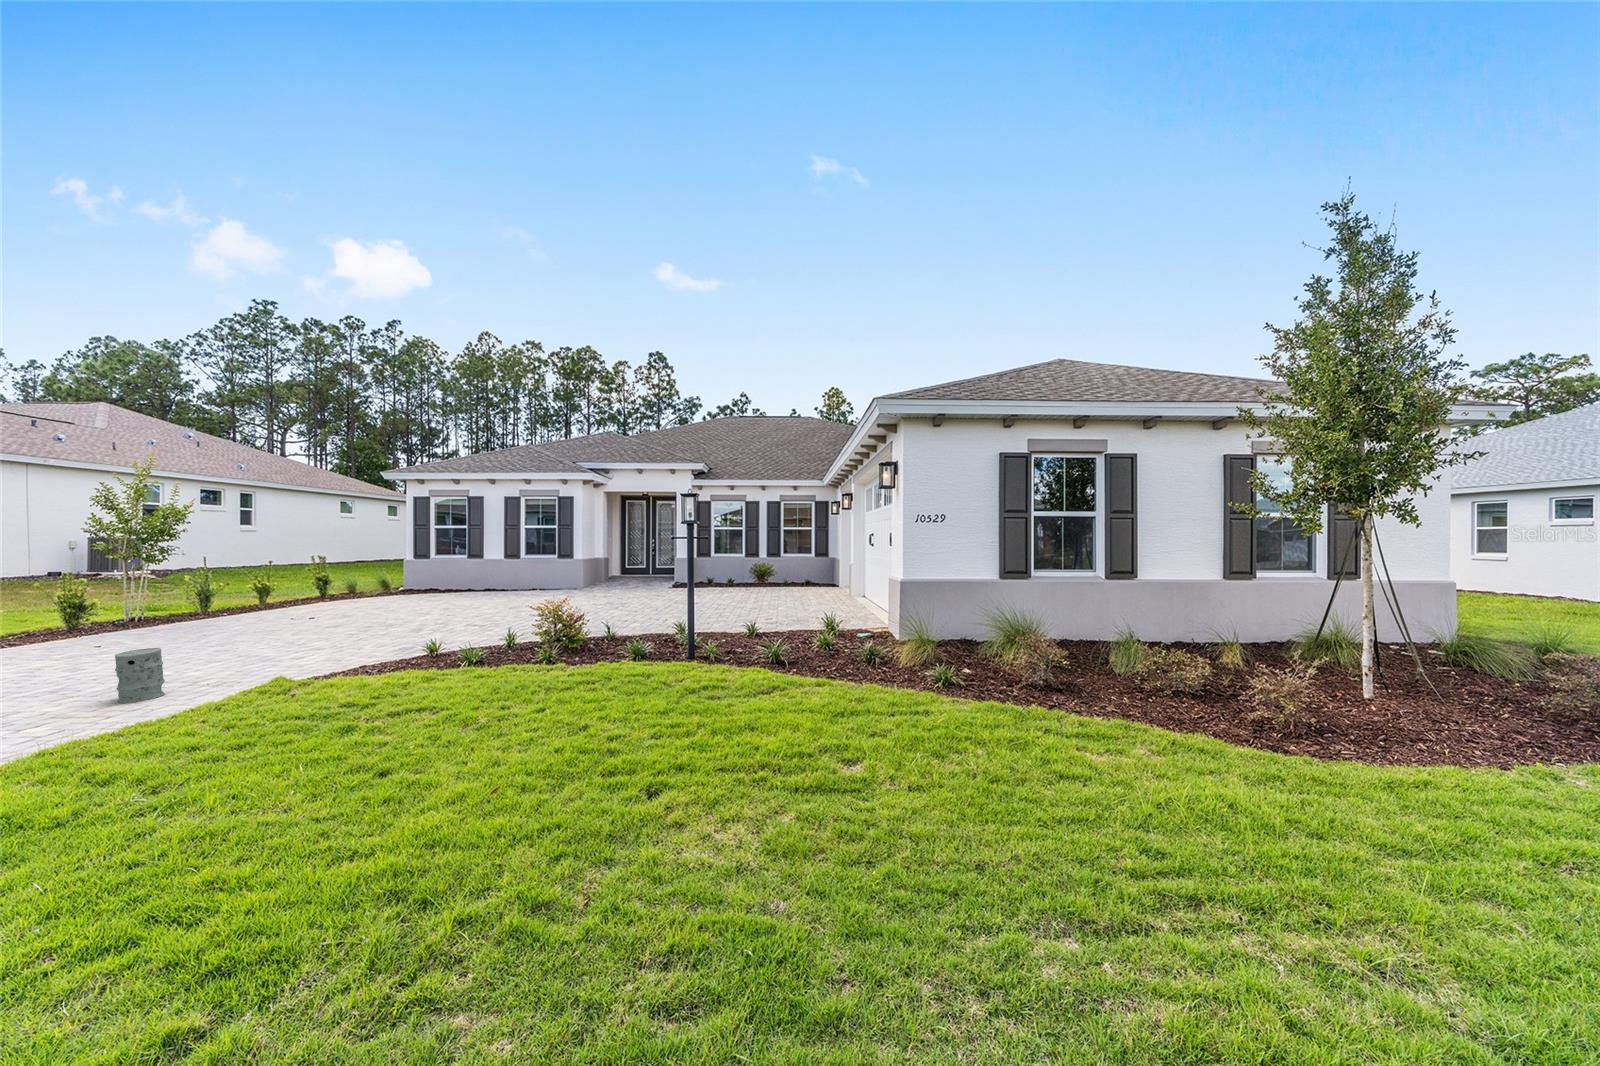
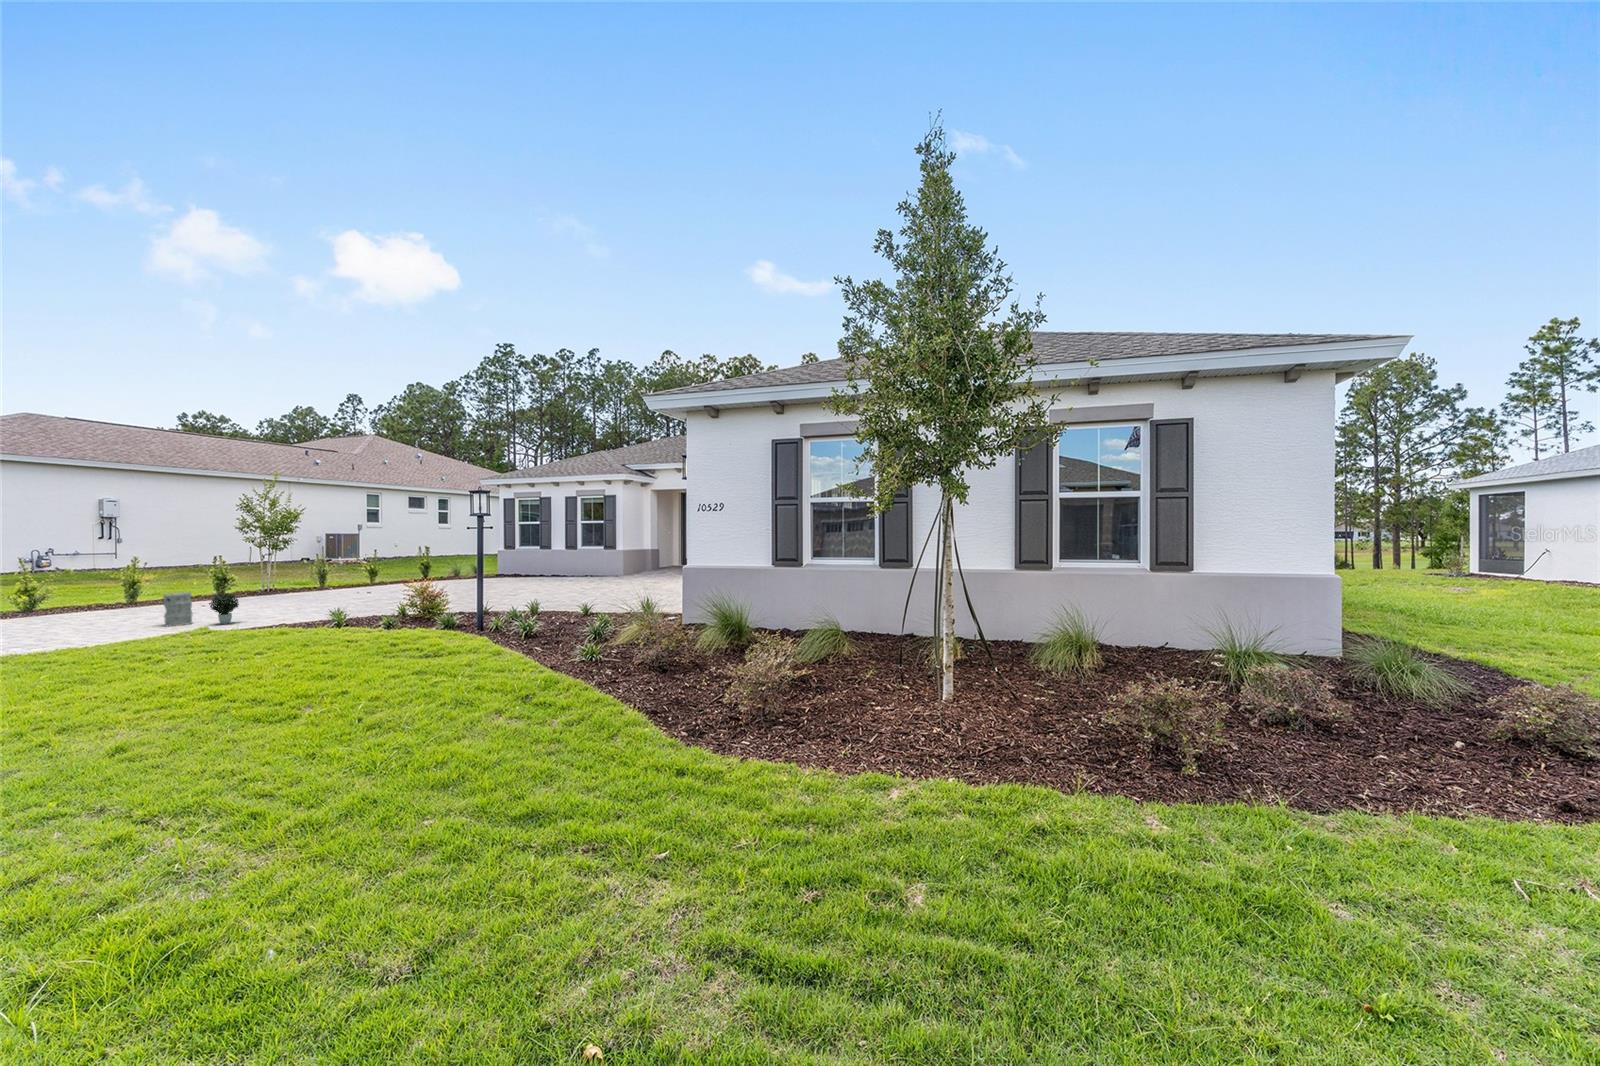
potted plant: none [206,643,252,688] -> present [209,593,239,624]

